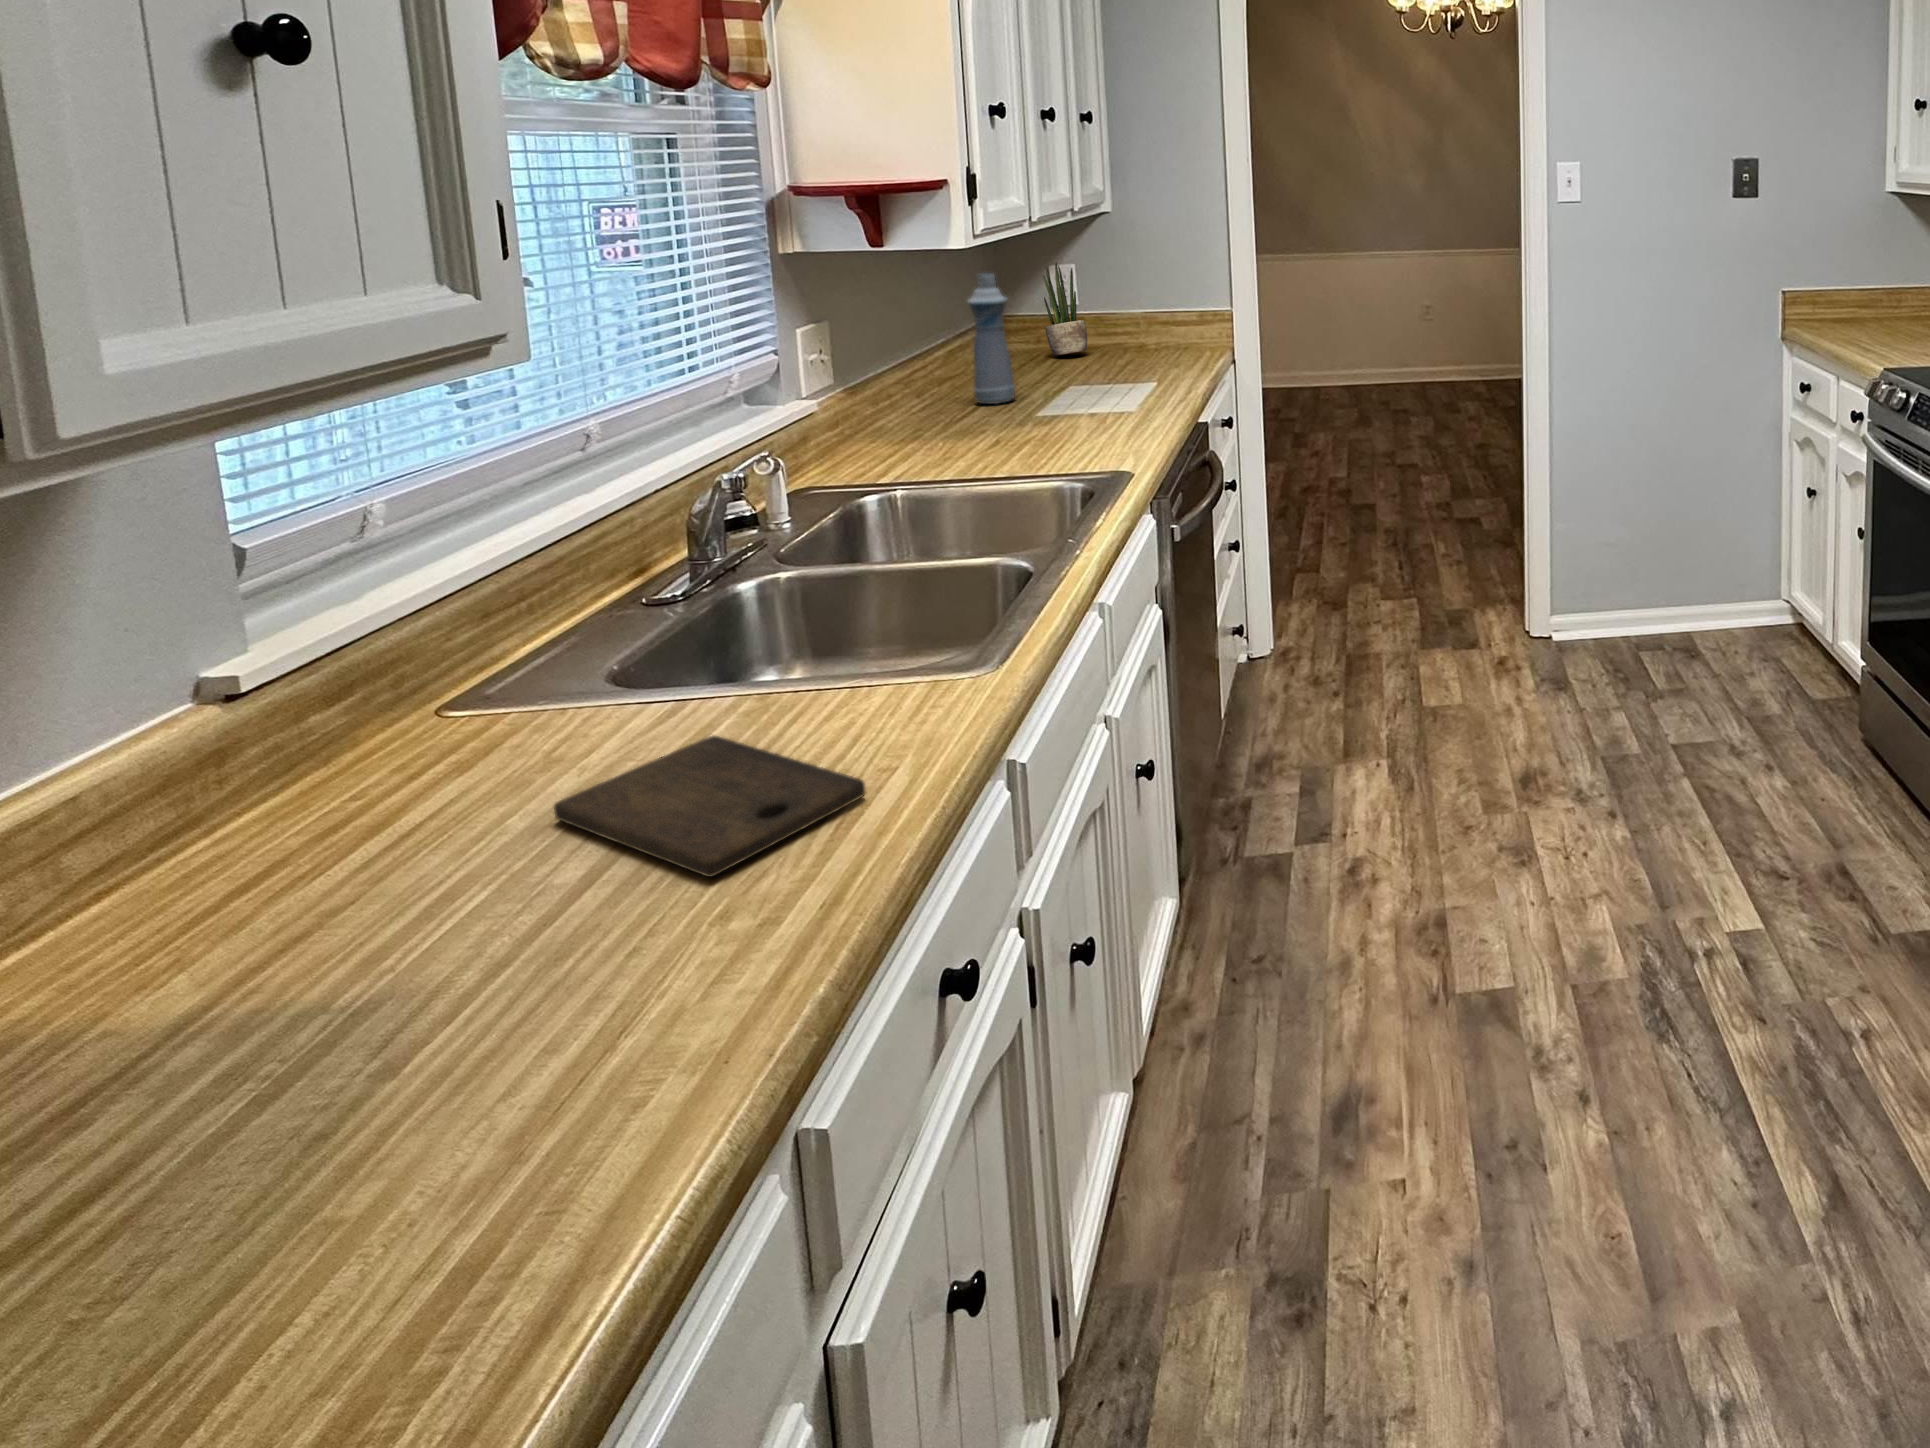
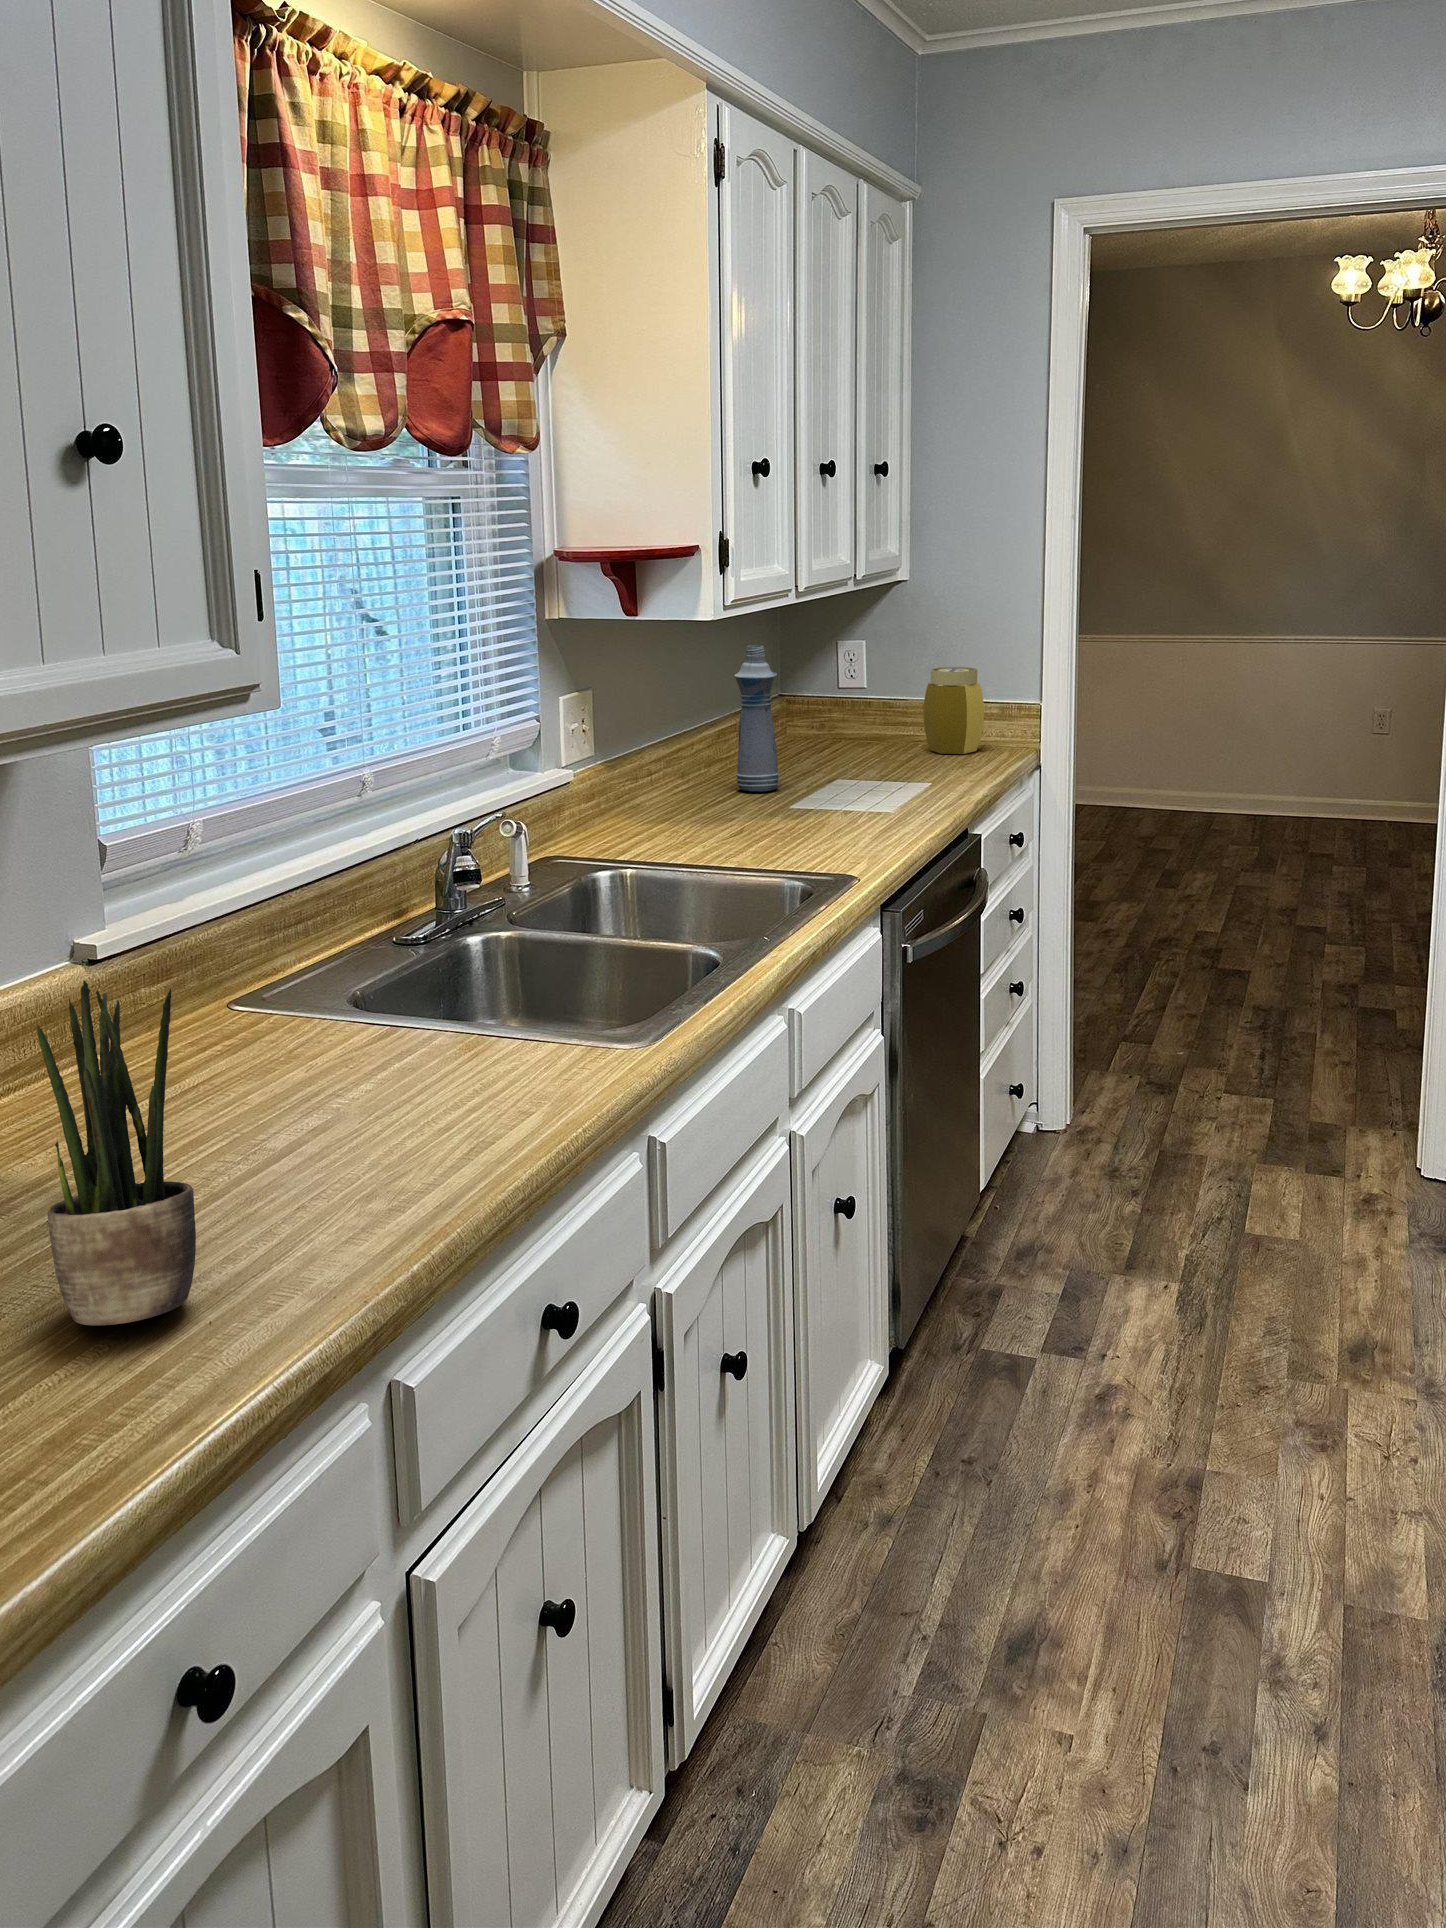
potted plant: present [1042,262,1087,356] -> present [37,980,196,1325]
jar: none [1130,284,1182,357] -> present [923,667,984,754]
cutting board: present [554,736,865,877] -> none [278,1059,500,1167]

